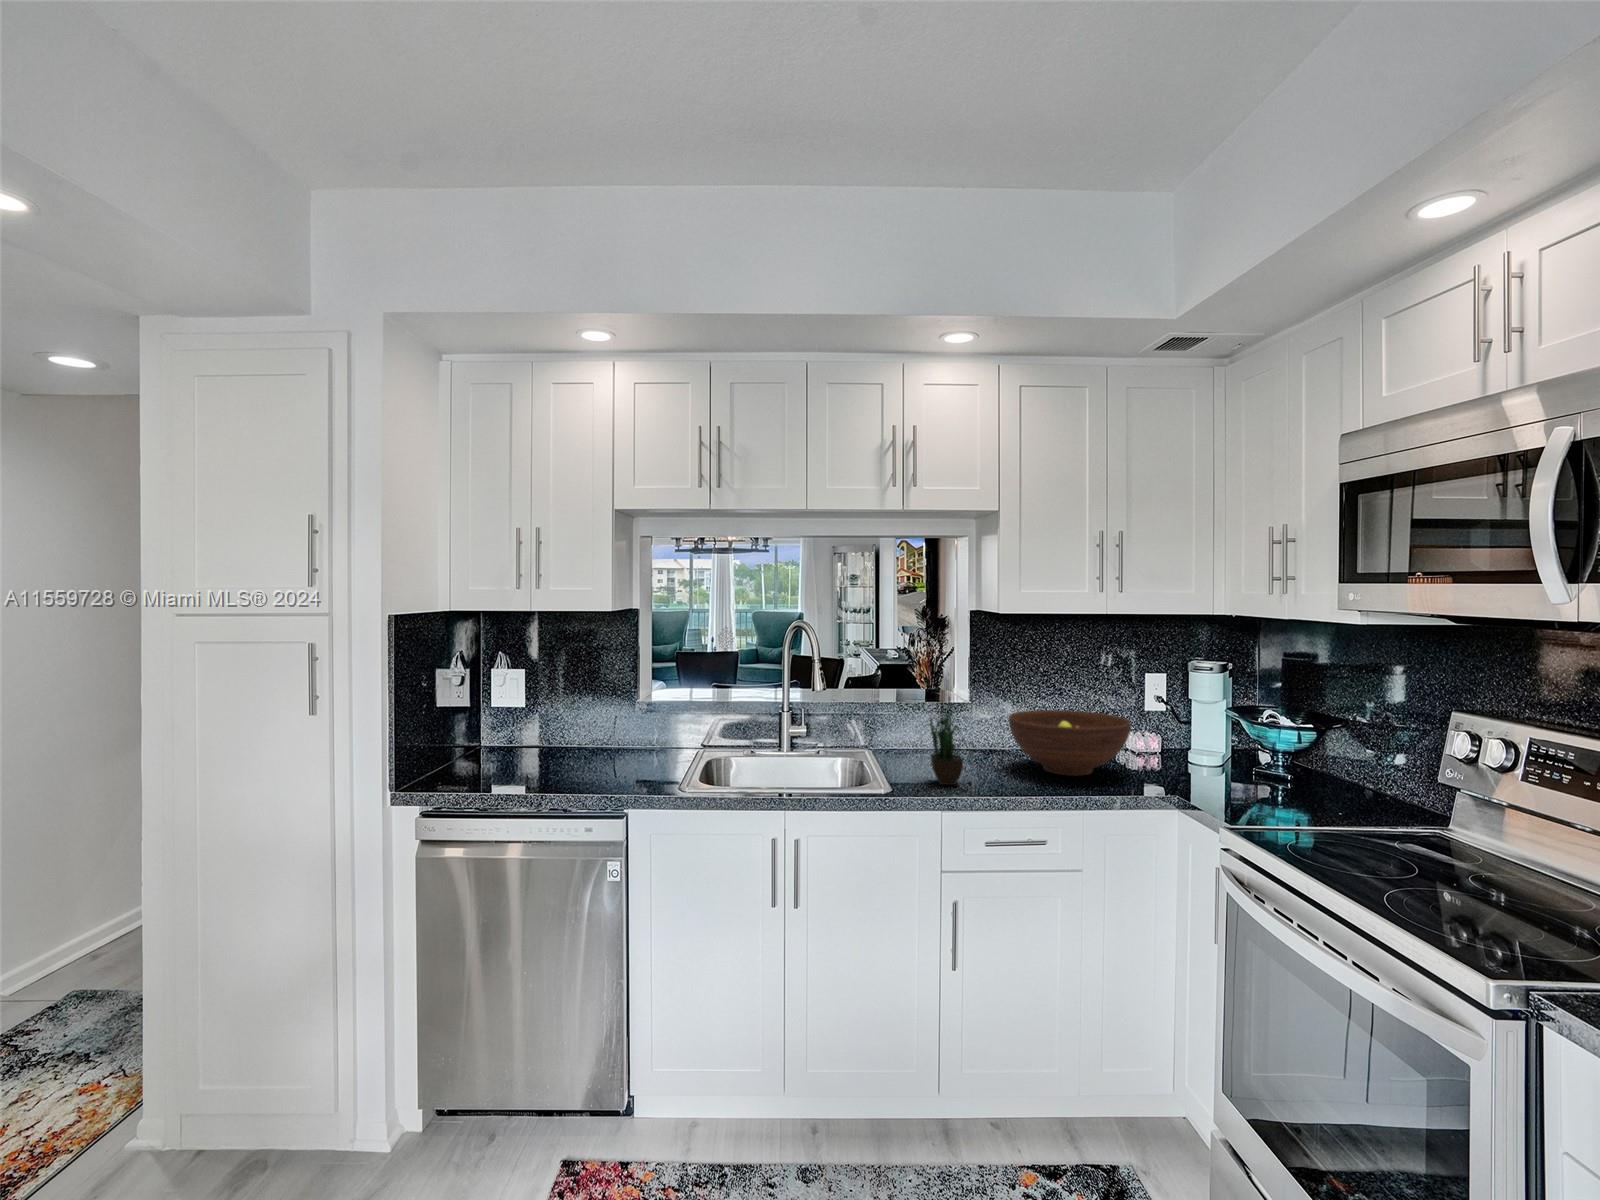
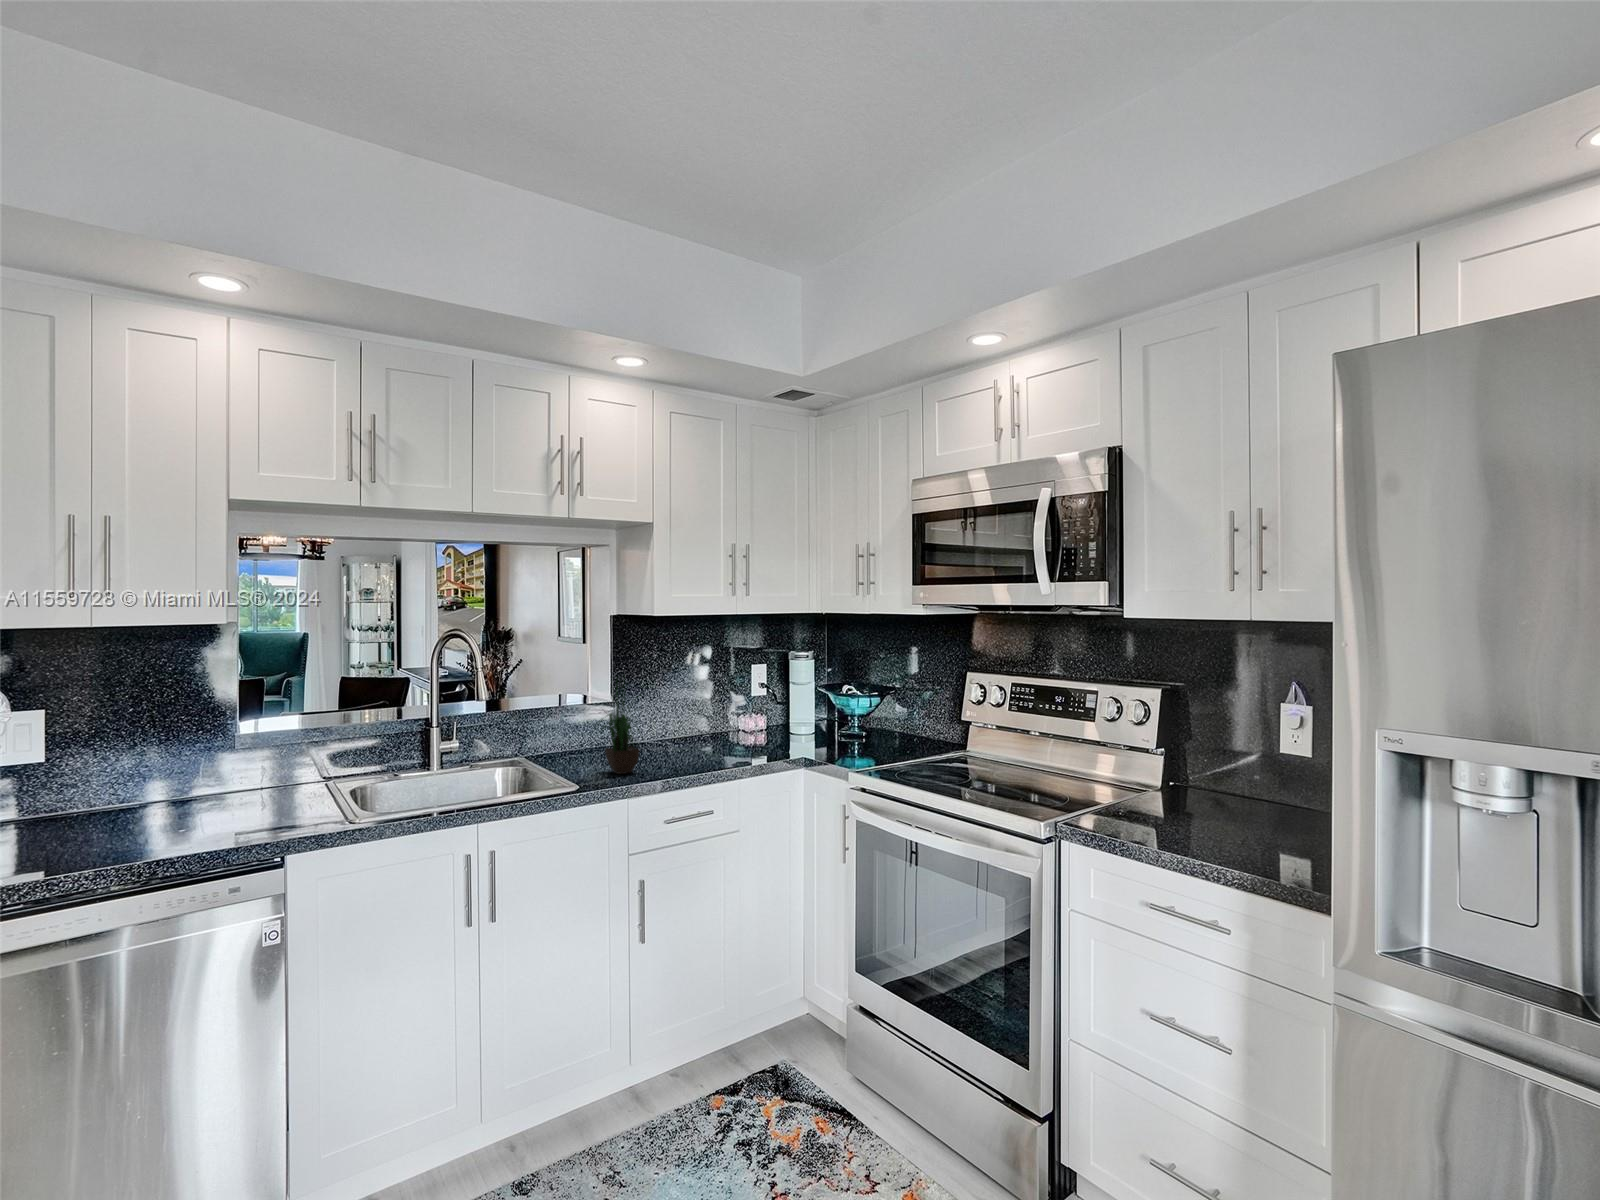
fruit bowl: present [1008,710,1131,776] -> none [661,698,761,753]

